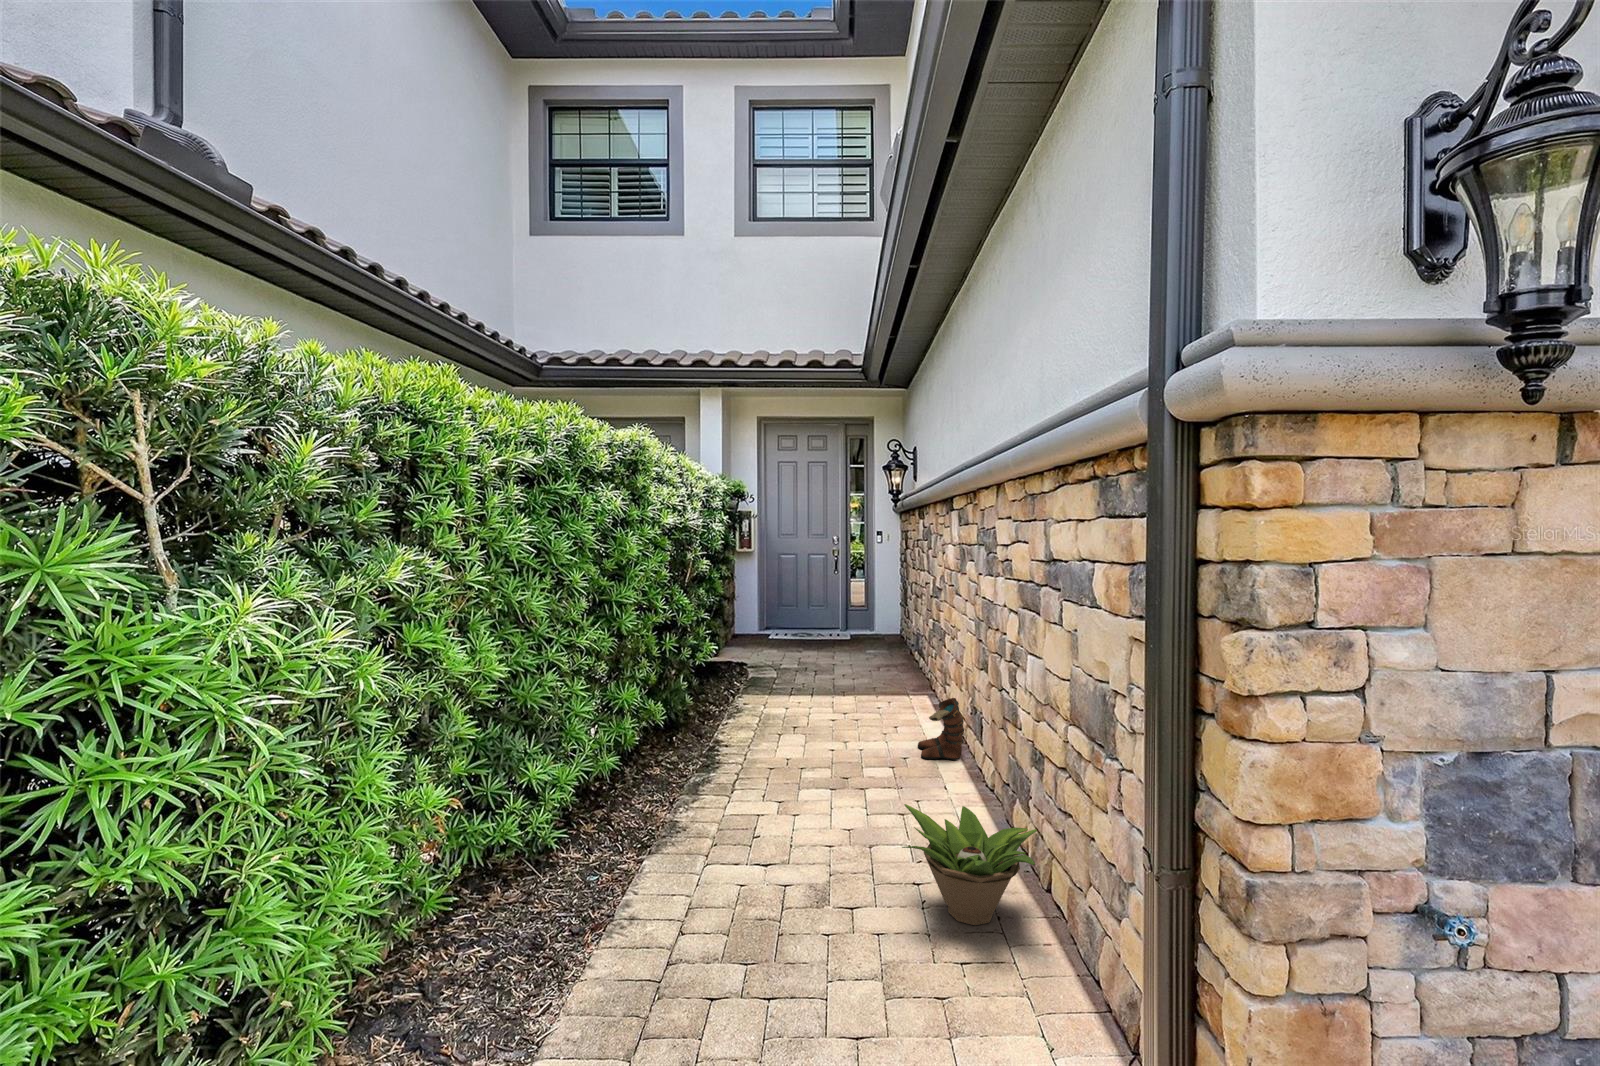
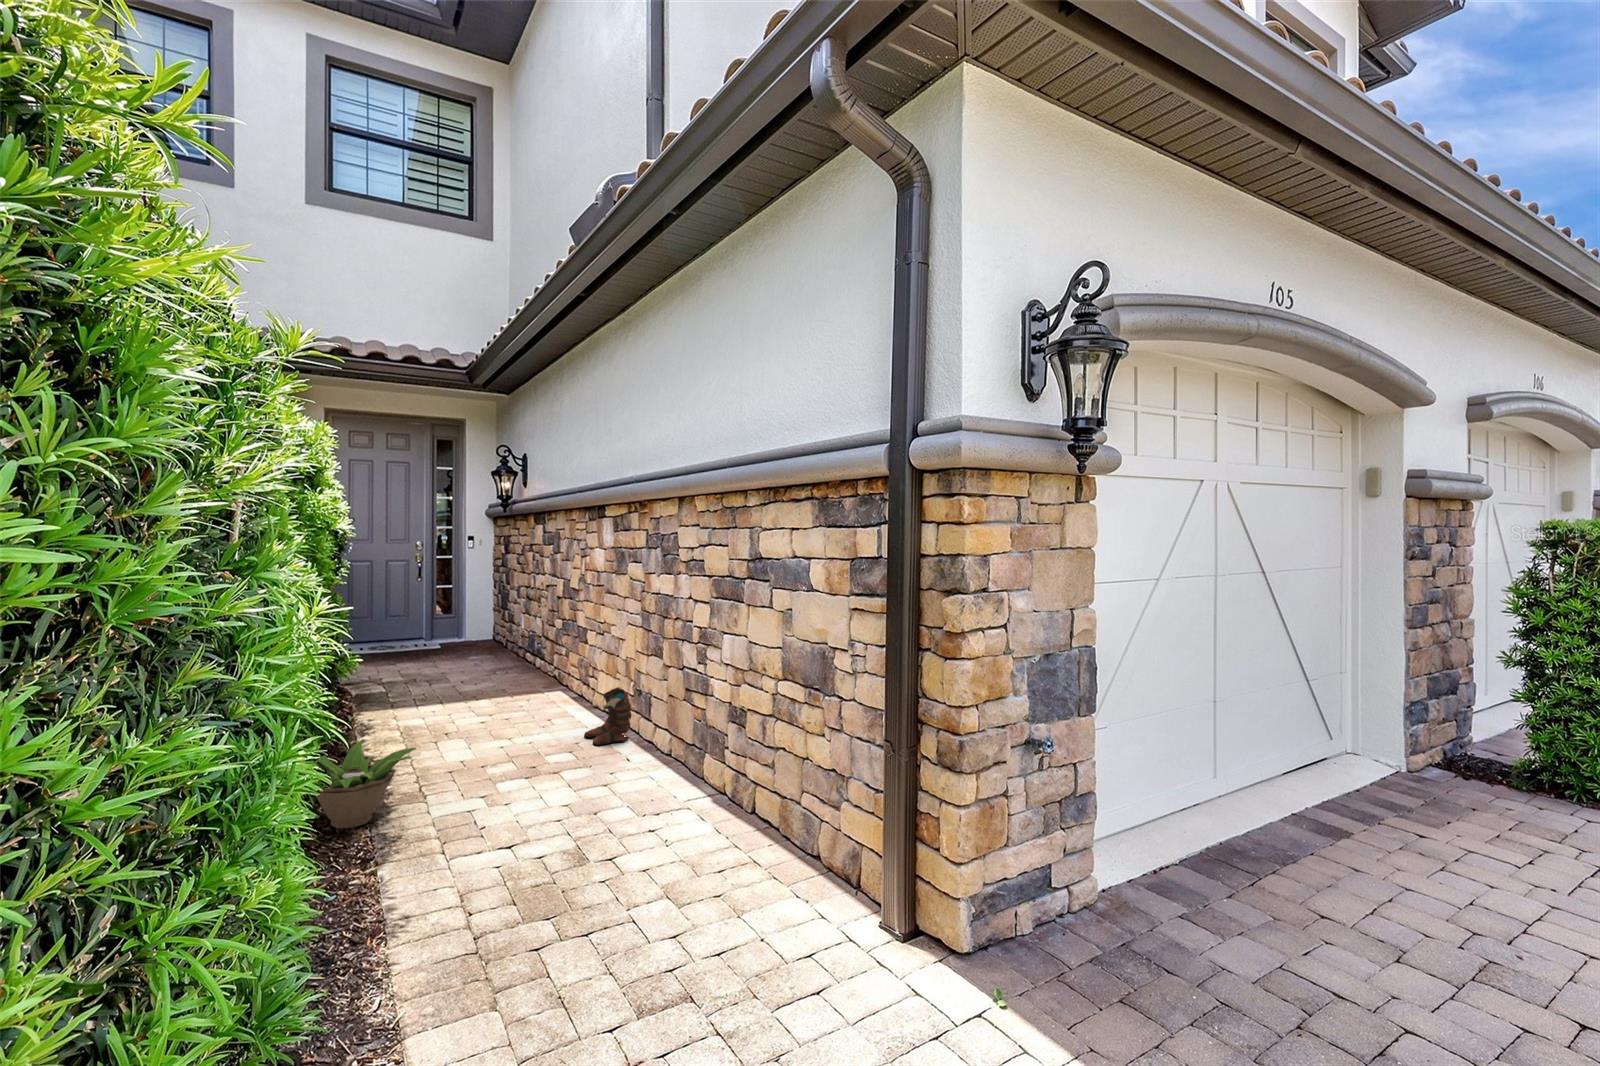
decorative plant: present [902,804,1037,925] -> present [316,740,416,828]

